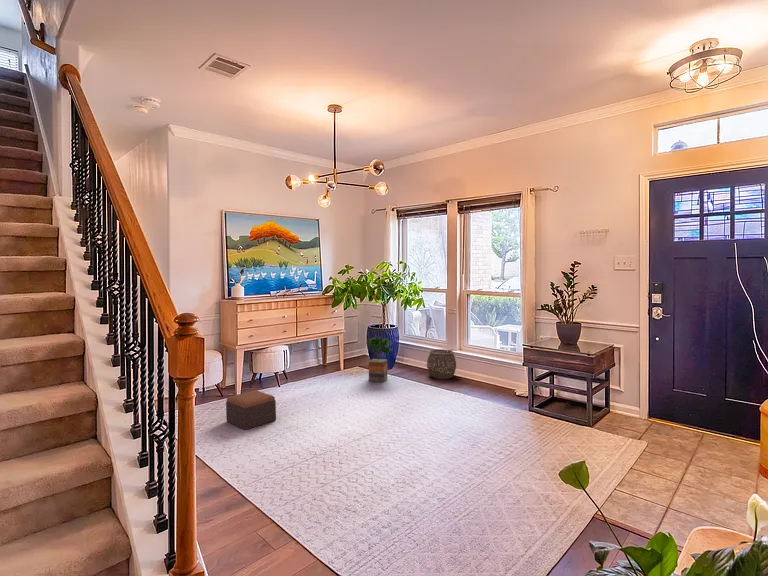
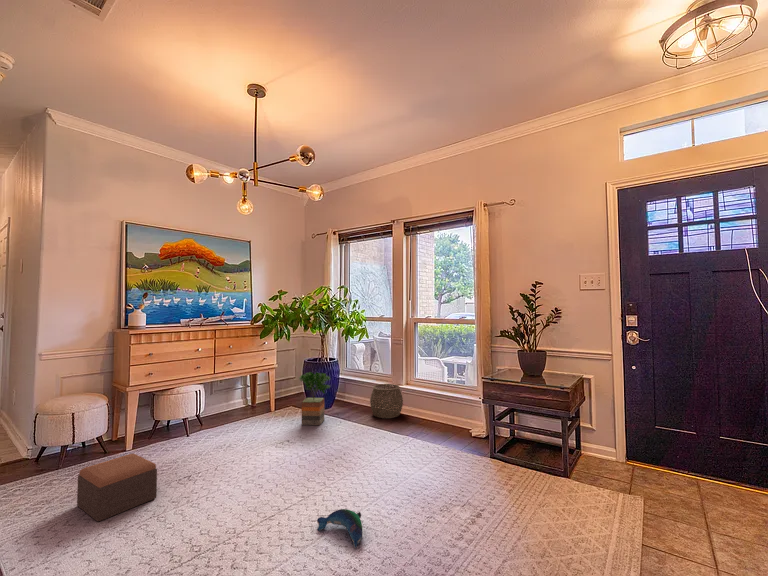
plush toy: none [390,429,421,451] -> present [317,509,362,548]

